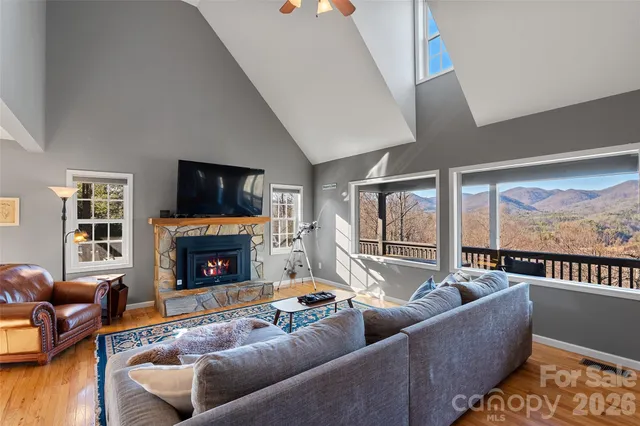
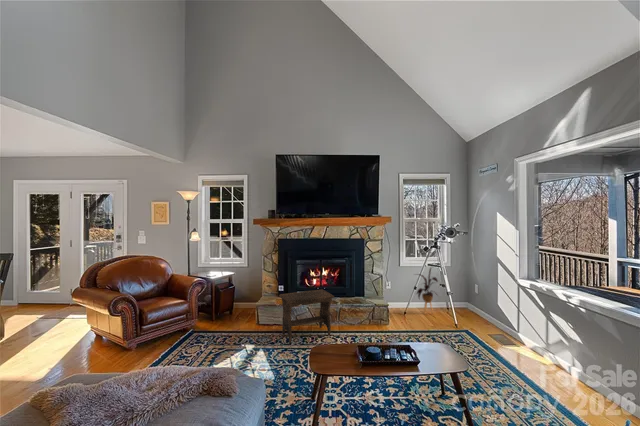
footstool: none [196,277,243,322] -> present [279,289,334,343]

